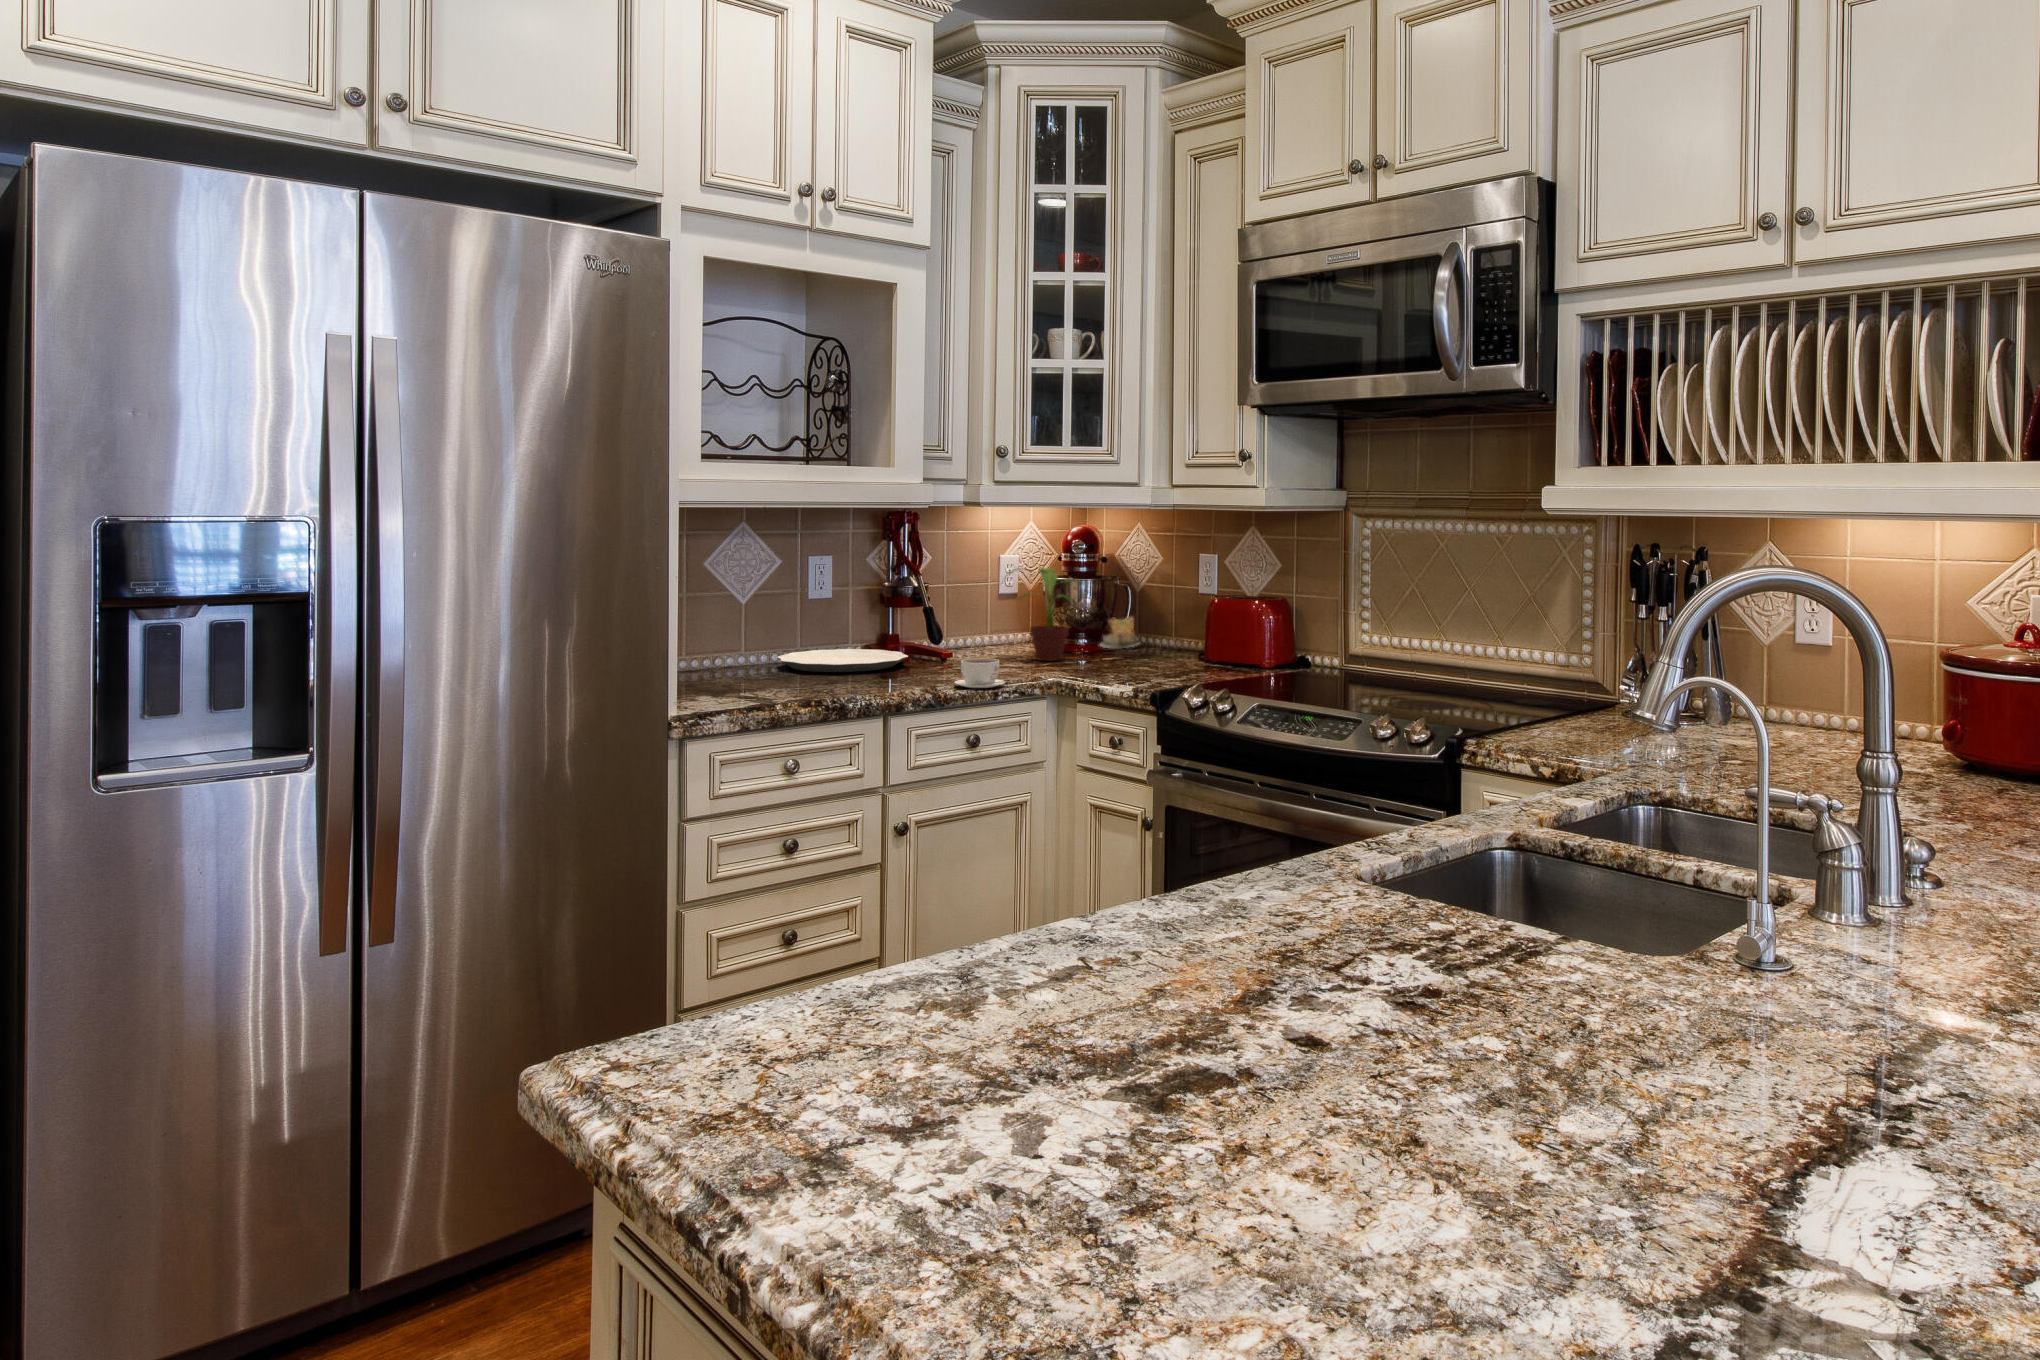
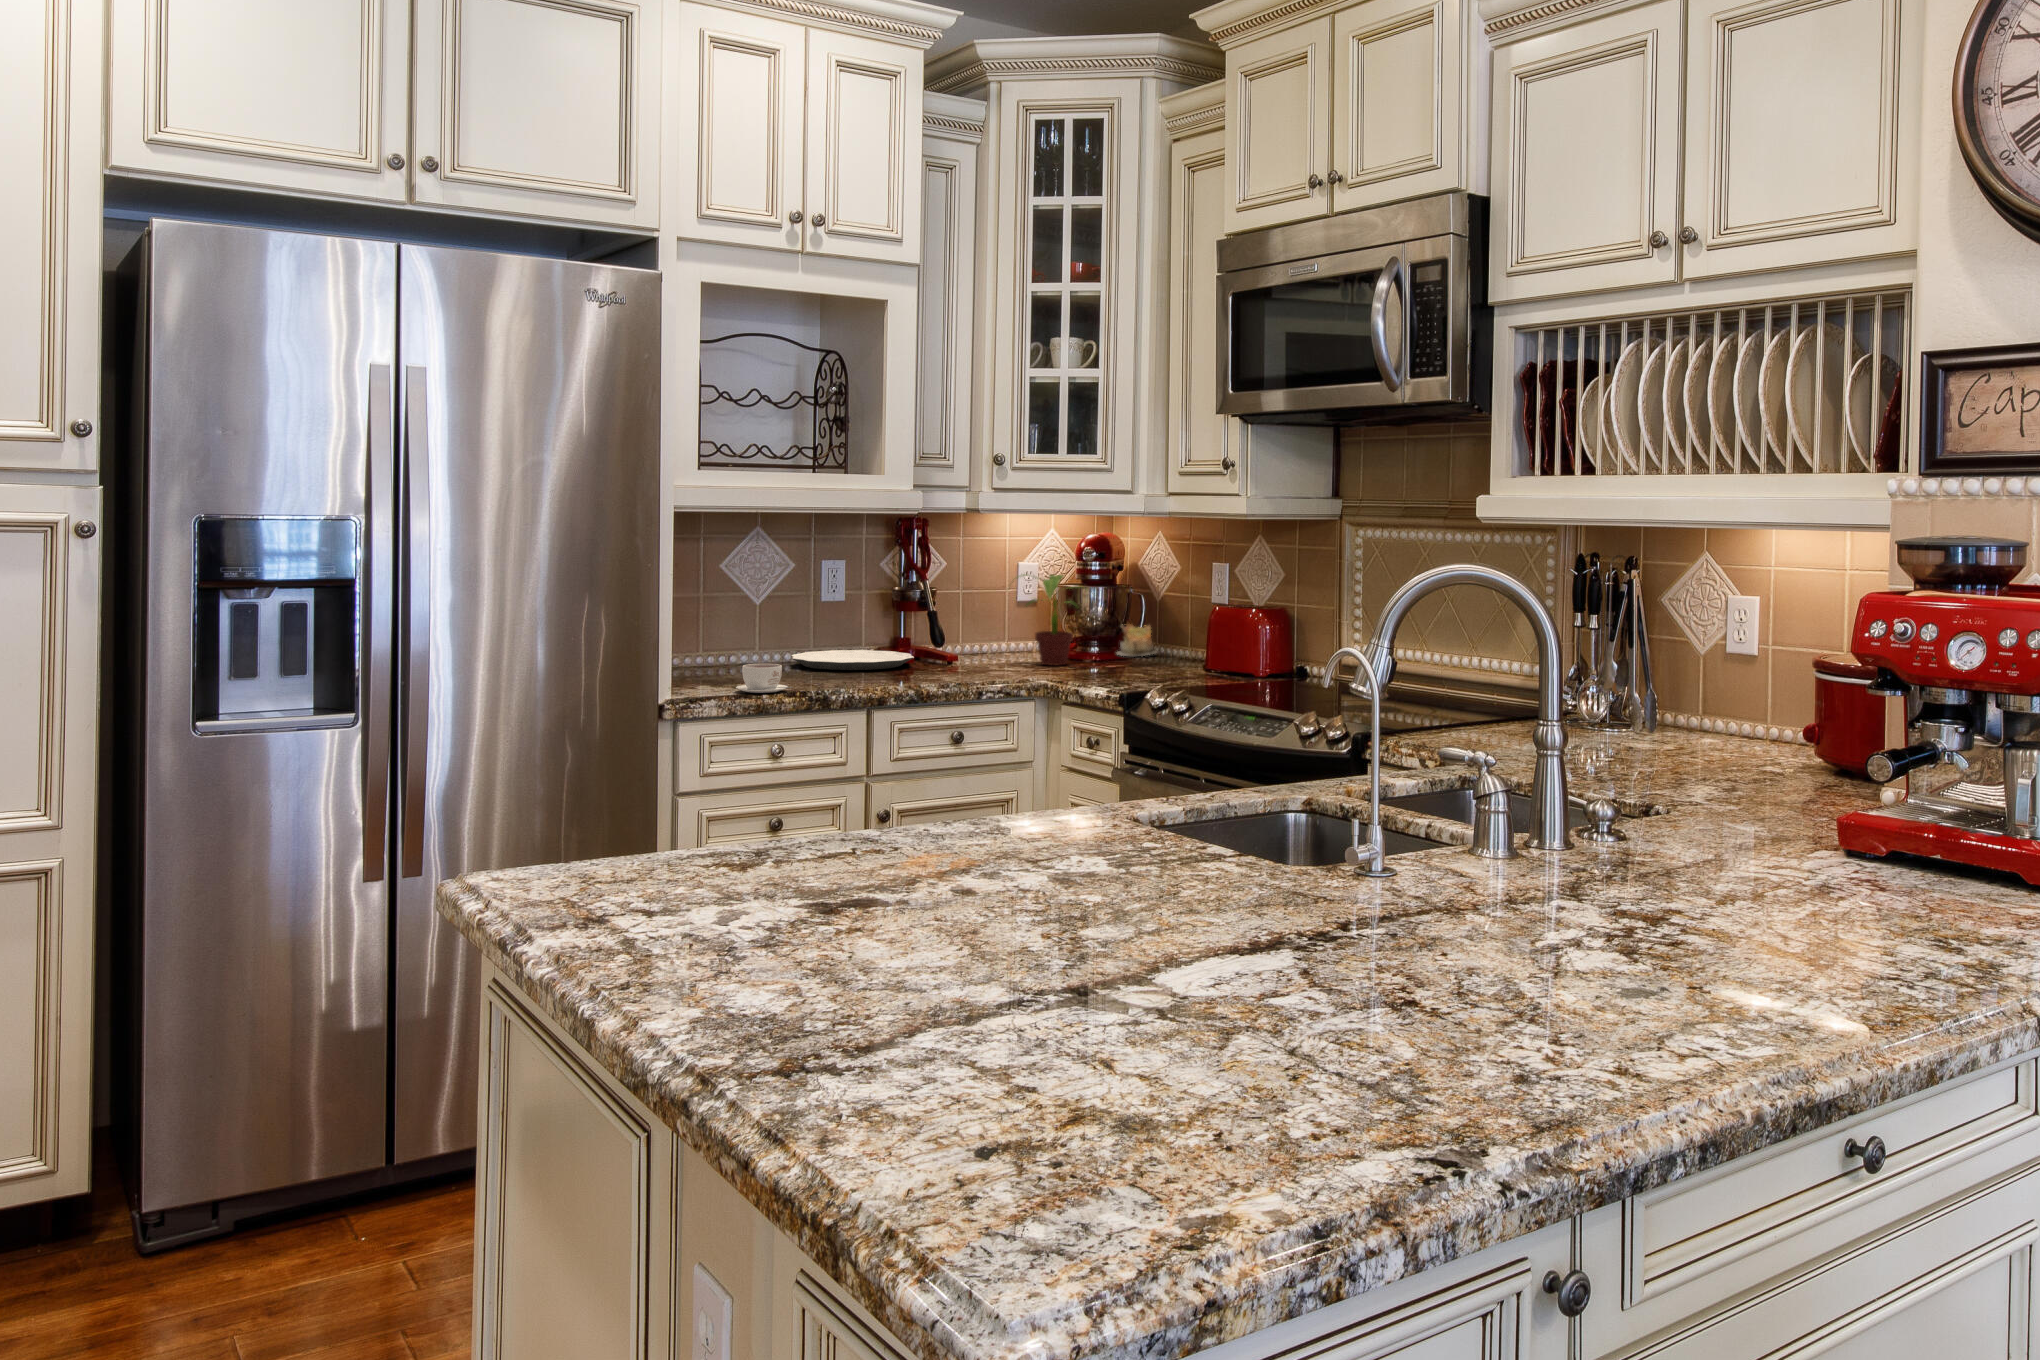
coffee cup: present [954,658,1012,688] -> present [736,664,792,693]

